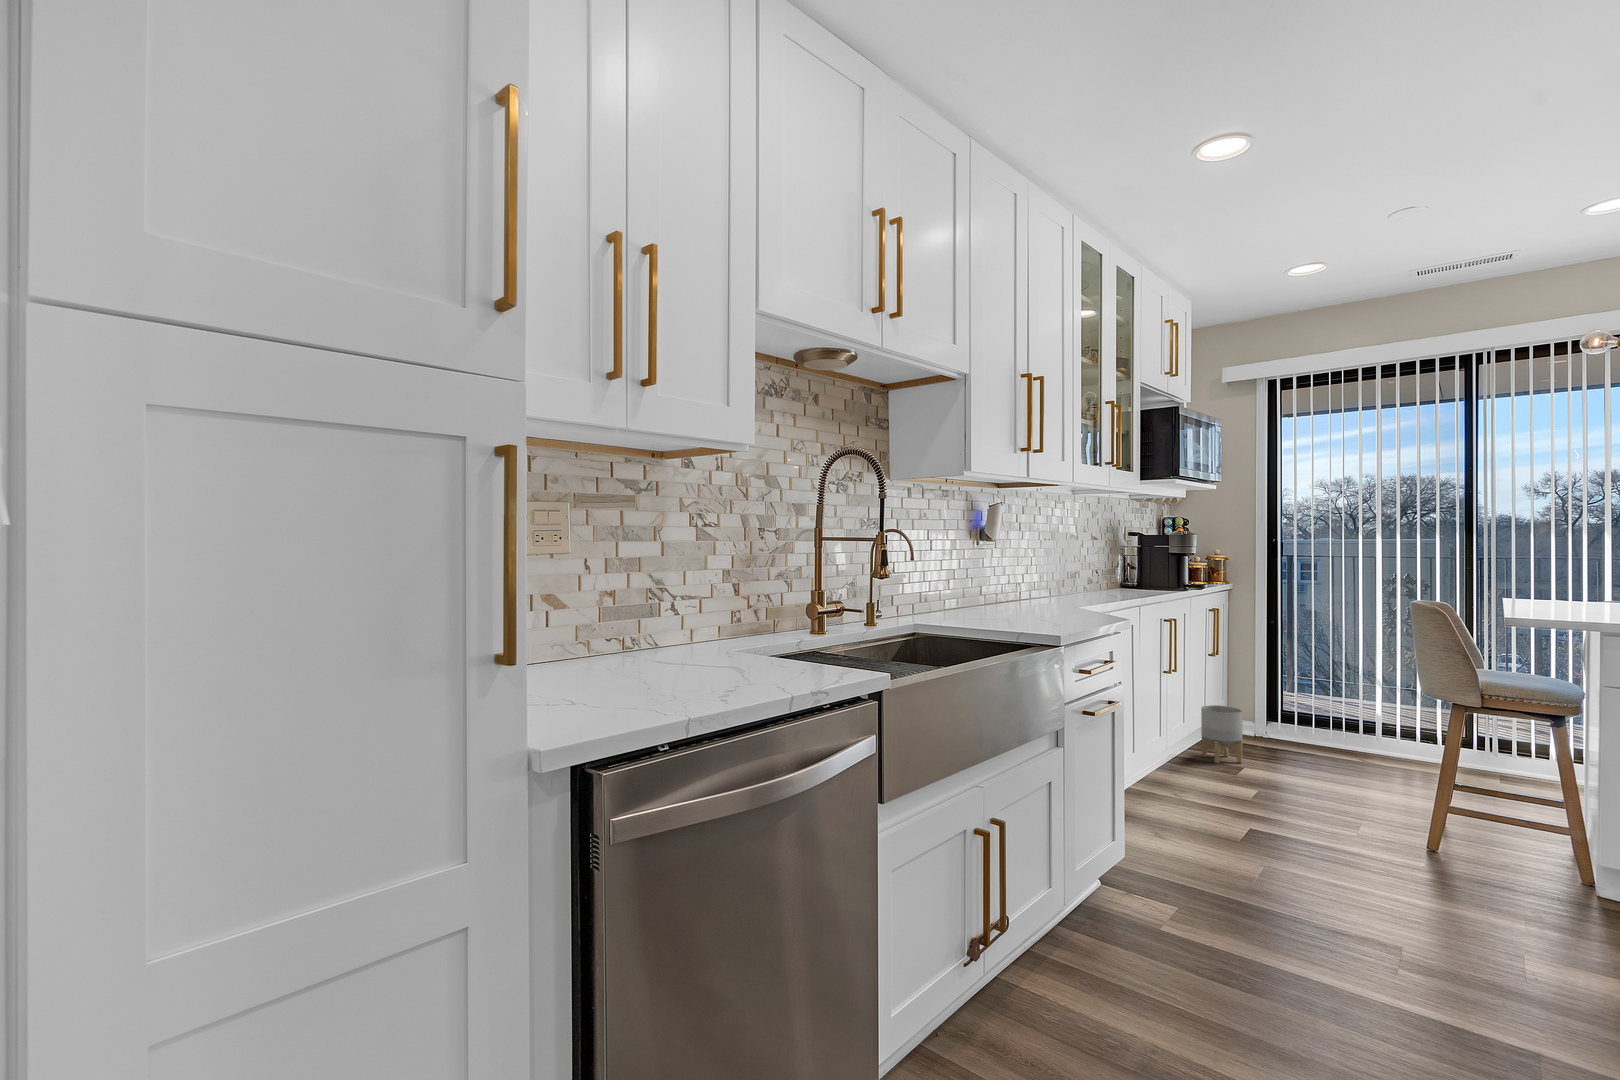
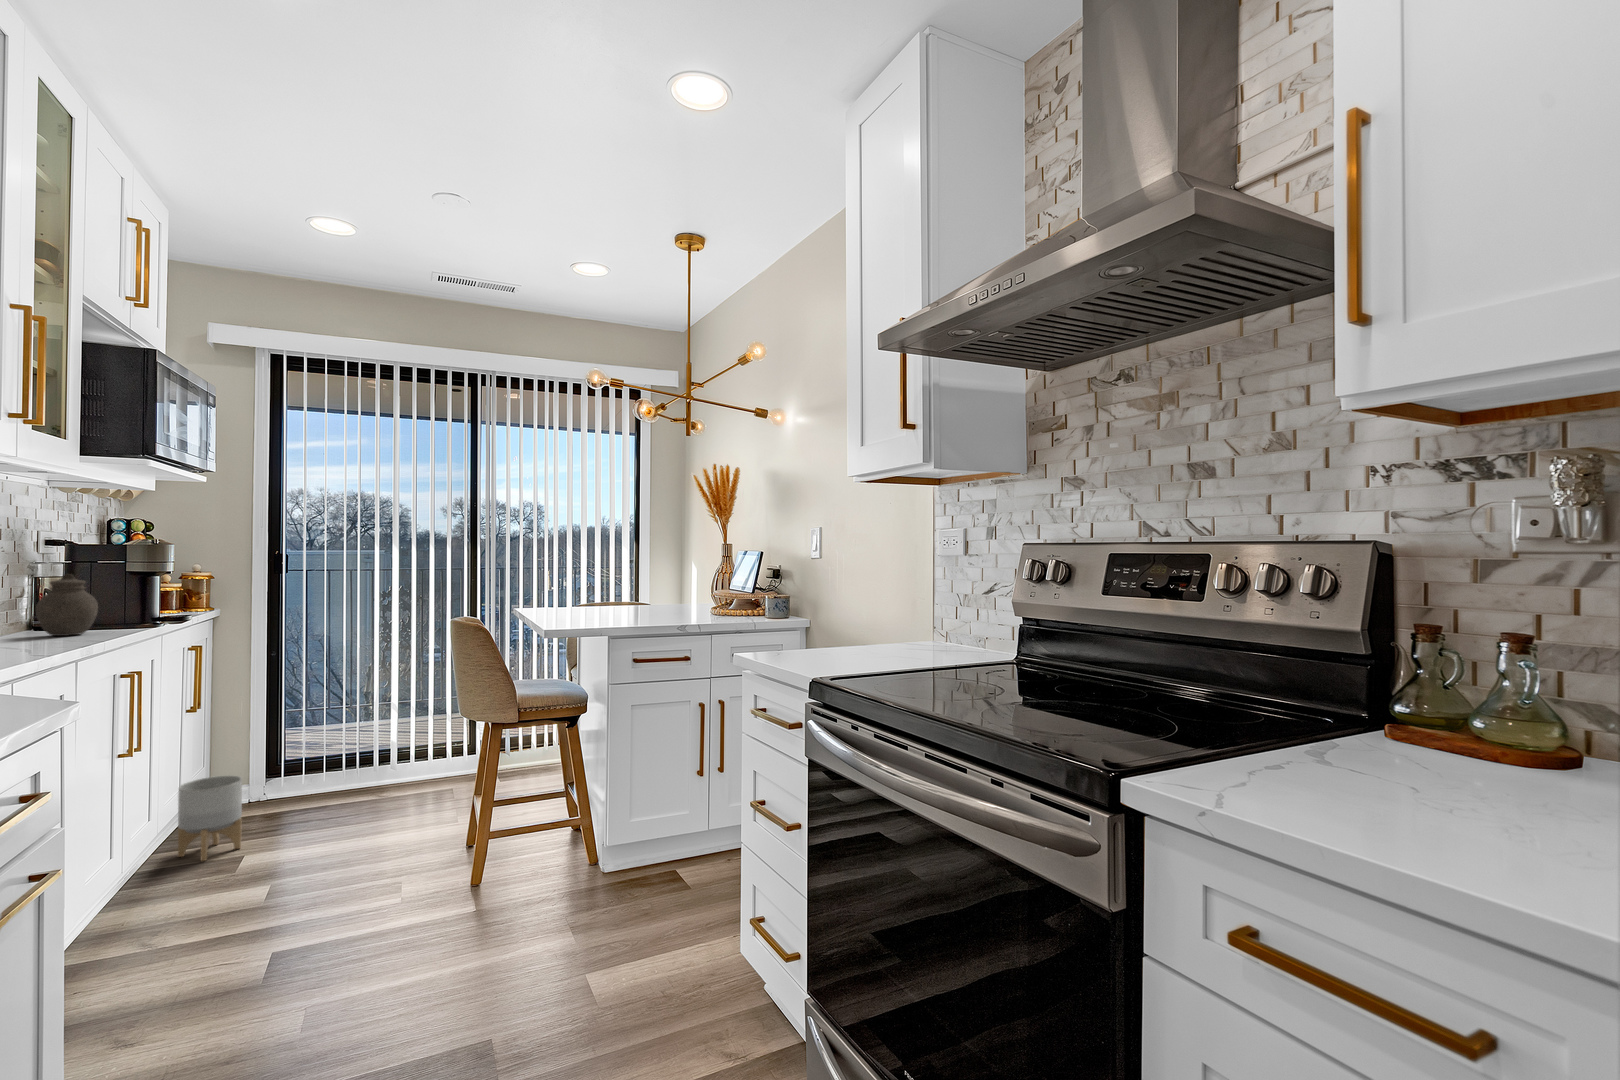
jar: none [1123,554,1154,593] -> present [36,574,98,636]

